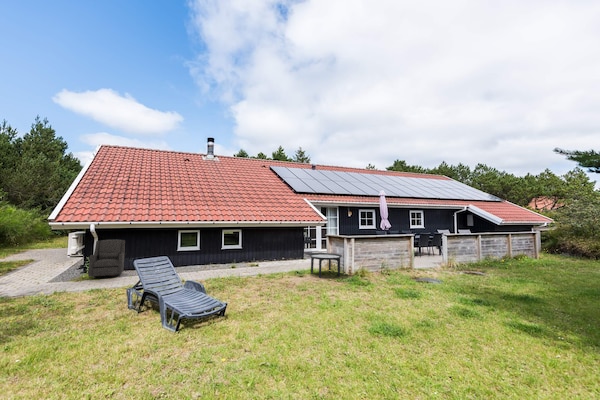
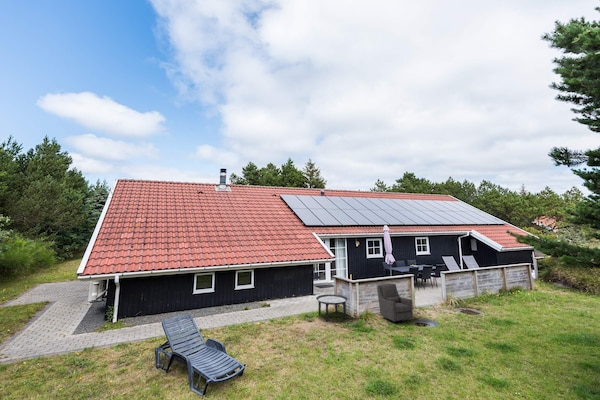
chair: present [88,240,125,279] -> present [377,283,413,322]

